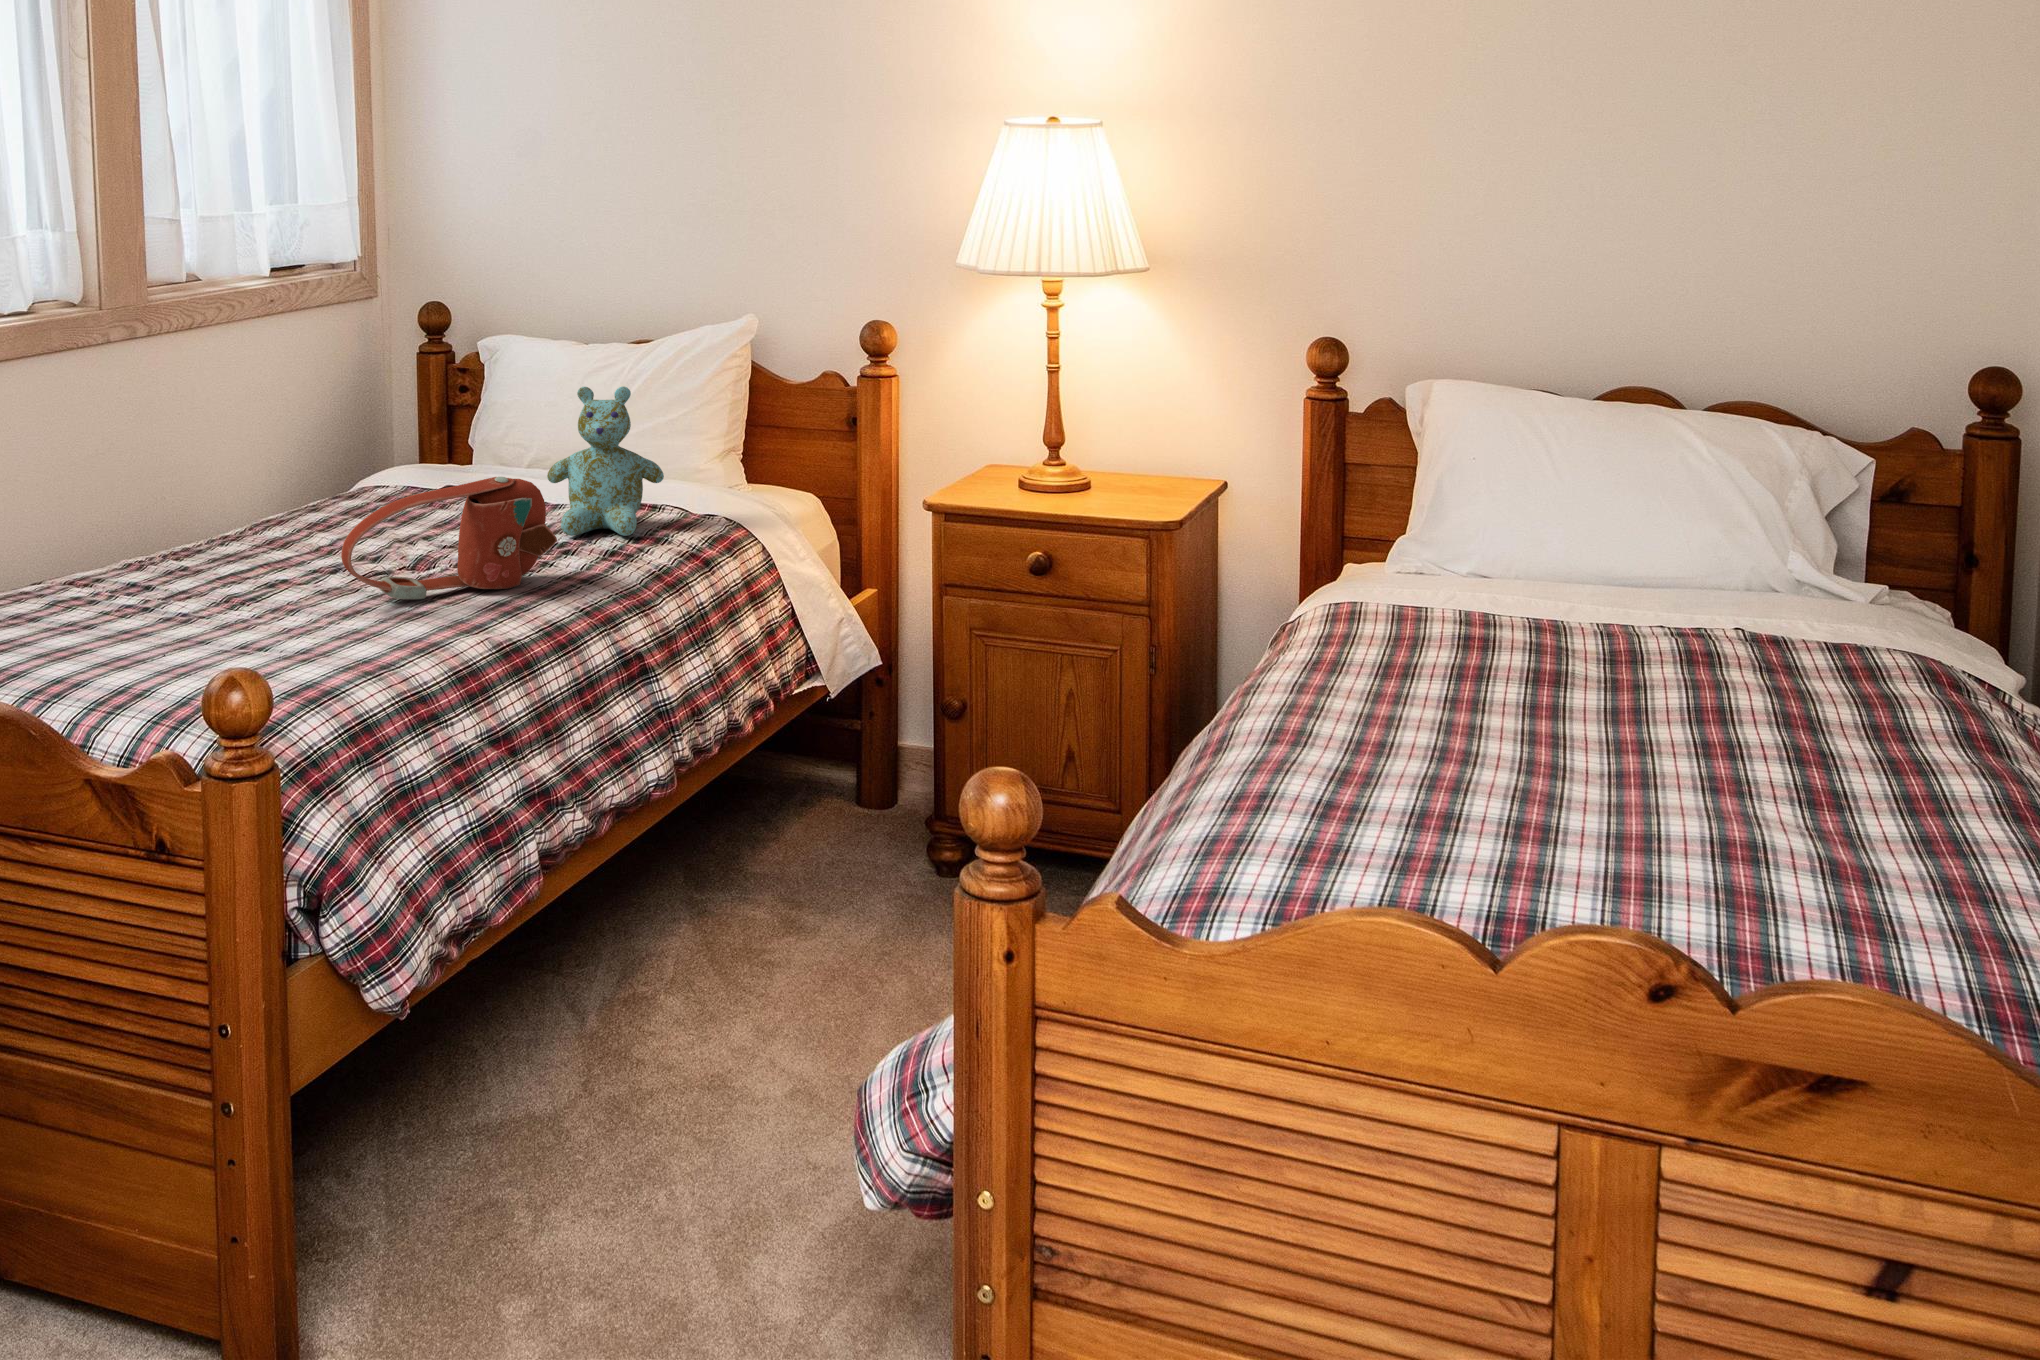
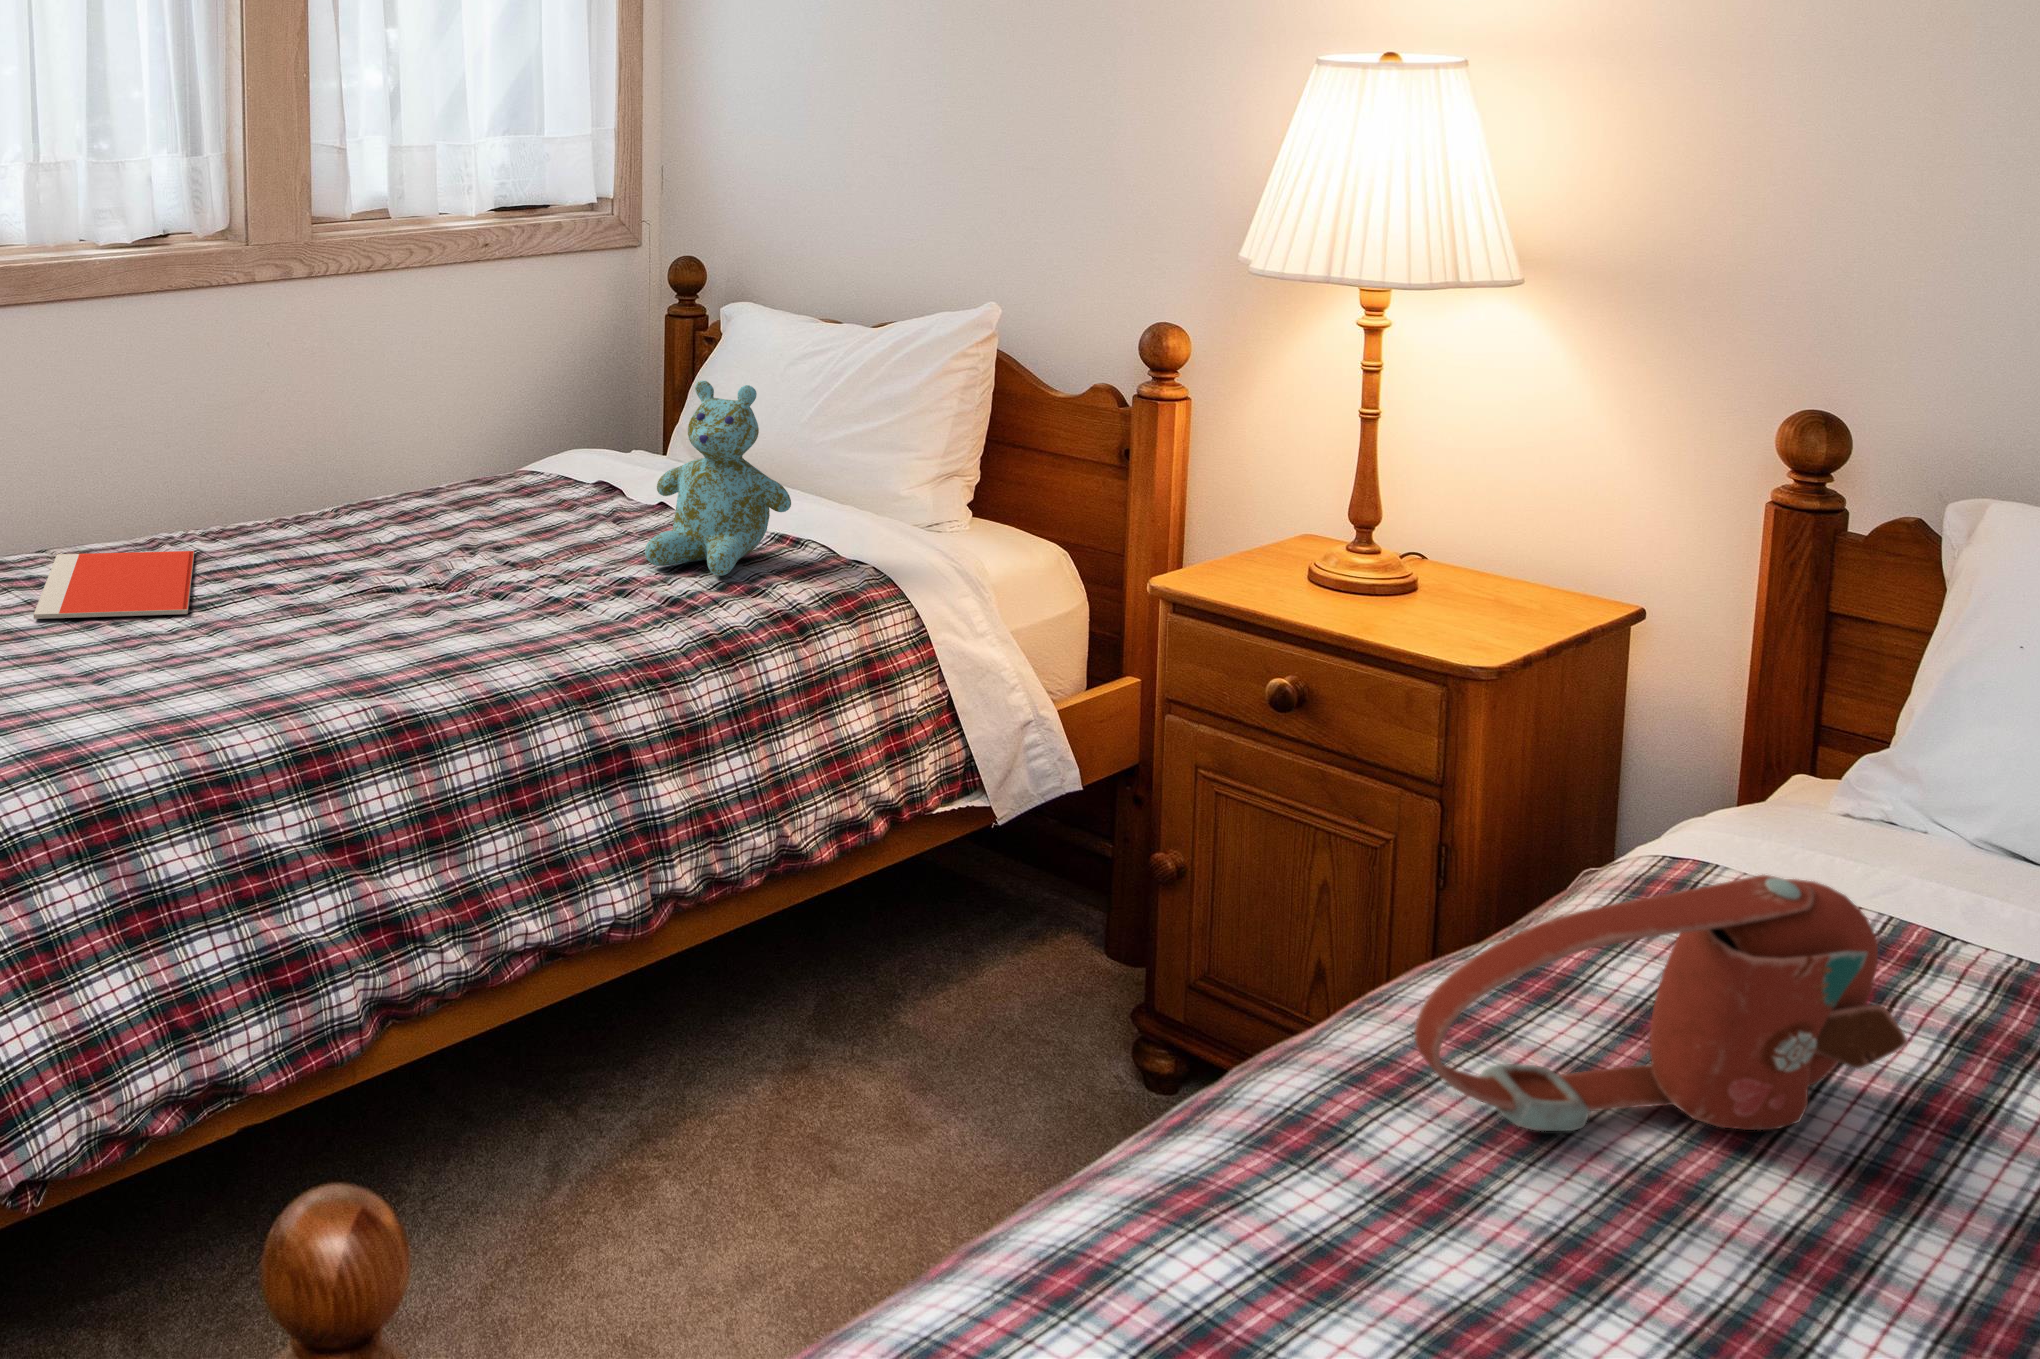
handbag: present [341,477,557,599] -> present [1415,874,1907,1131]
notebook: none [68,571,260,627] -> present [34,551,194,619]

